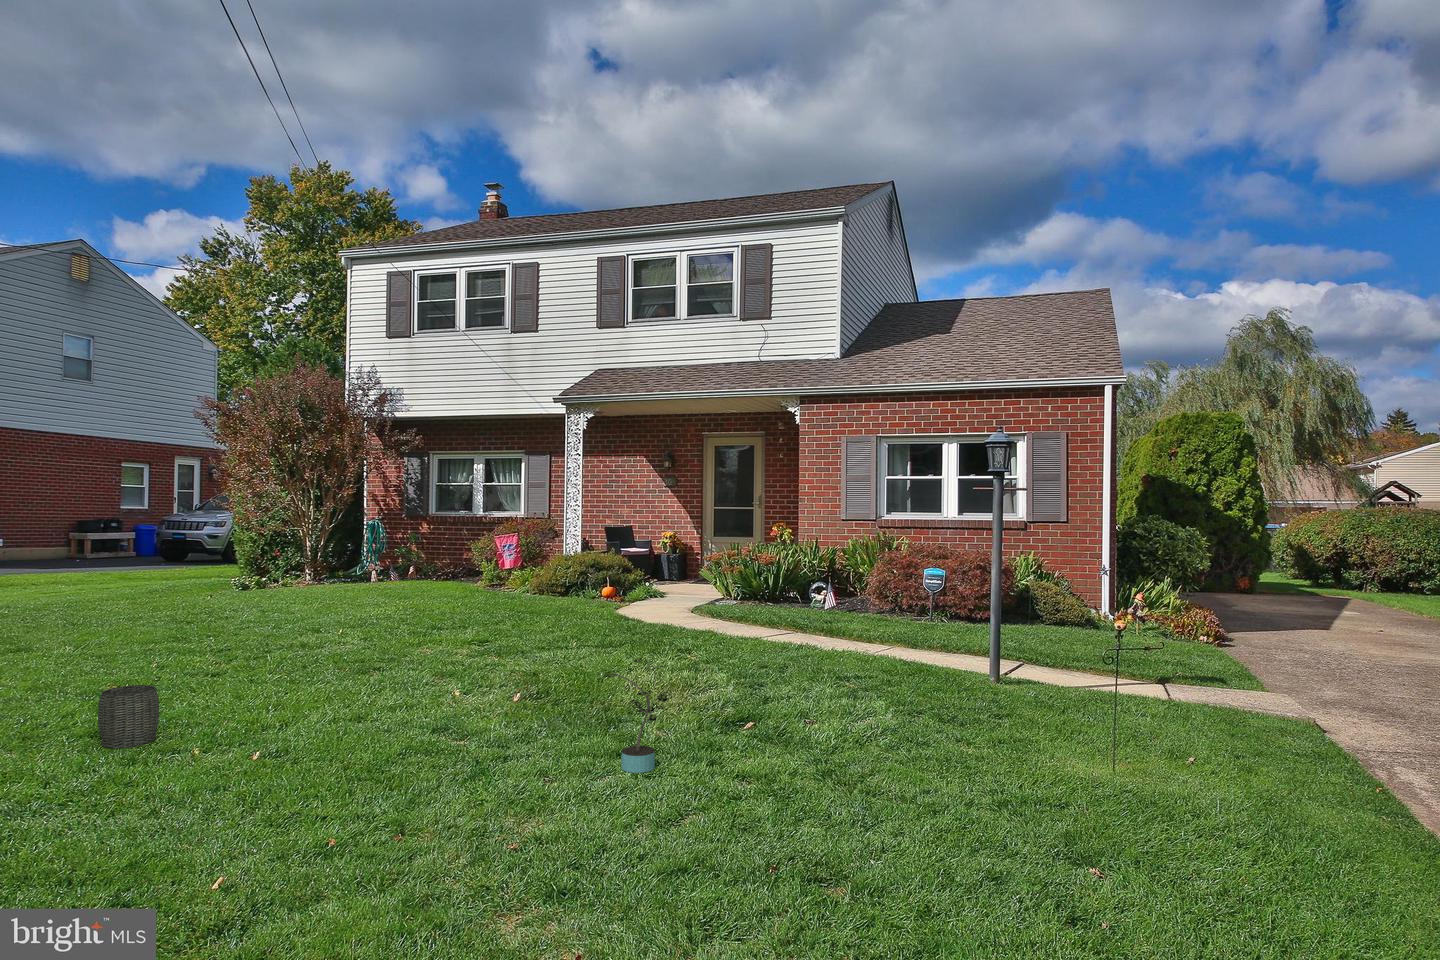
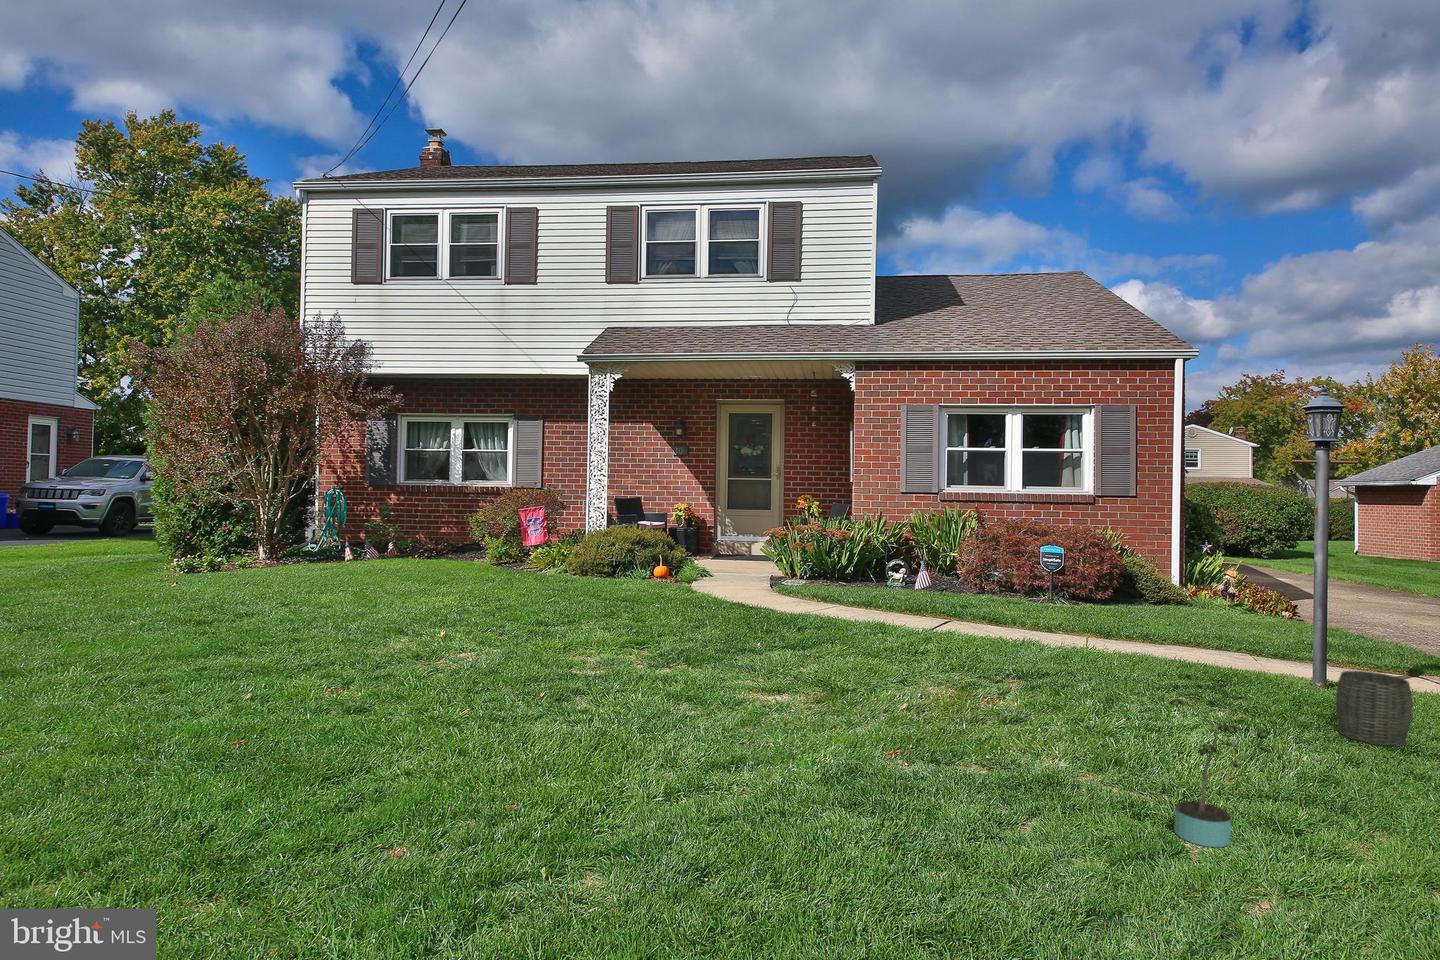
woven basket: present [98,685,159,748] -> present [1336,671,1413,746]

